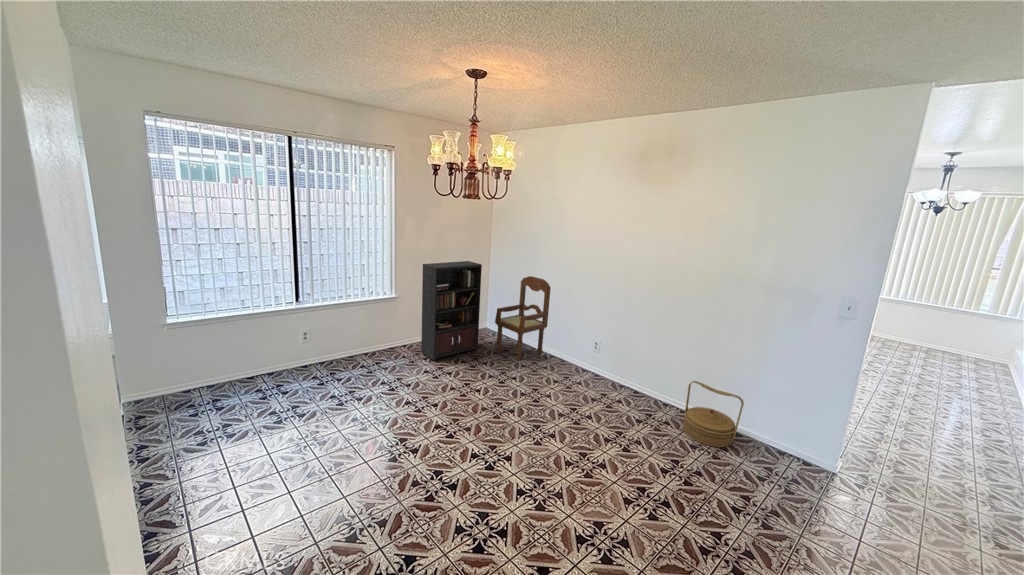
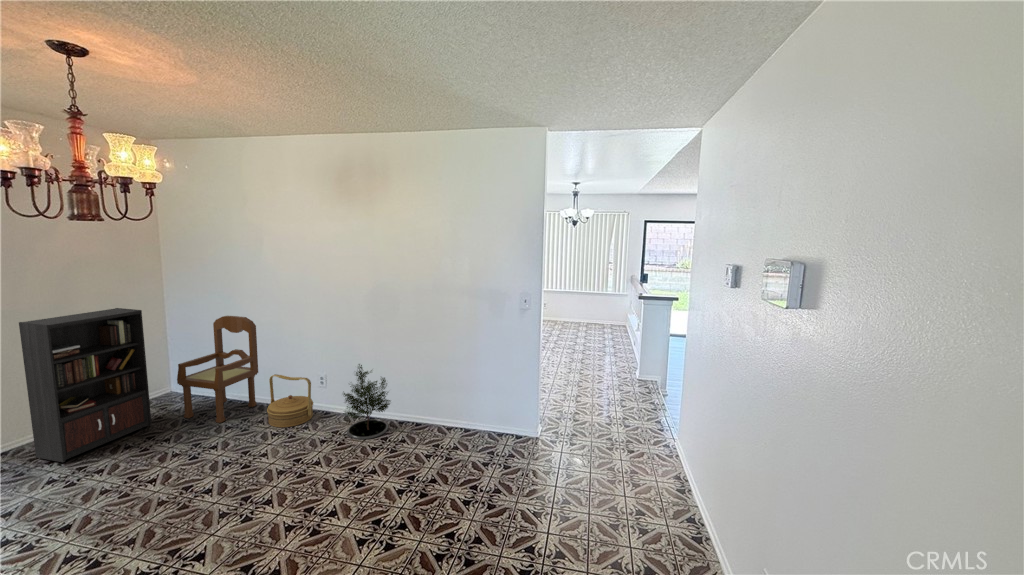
potted tree: none [614,337,660,410] -> present [344,364,390,439]
woven basket: present [684,381,744,447] -> present [267,374,313,427]

